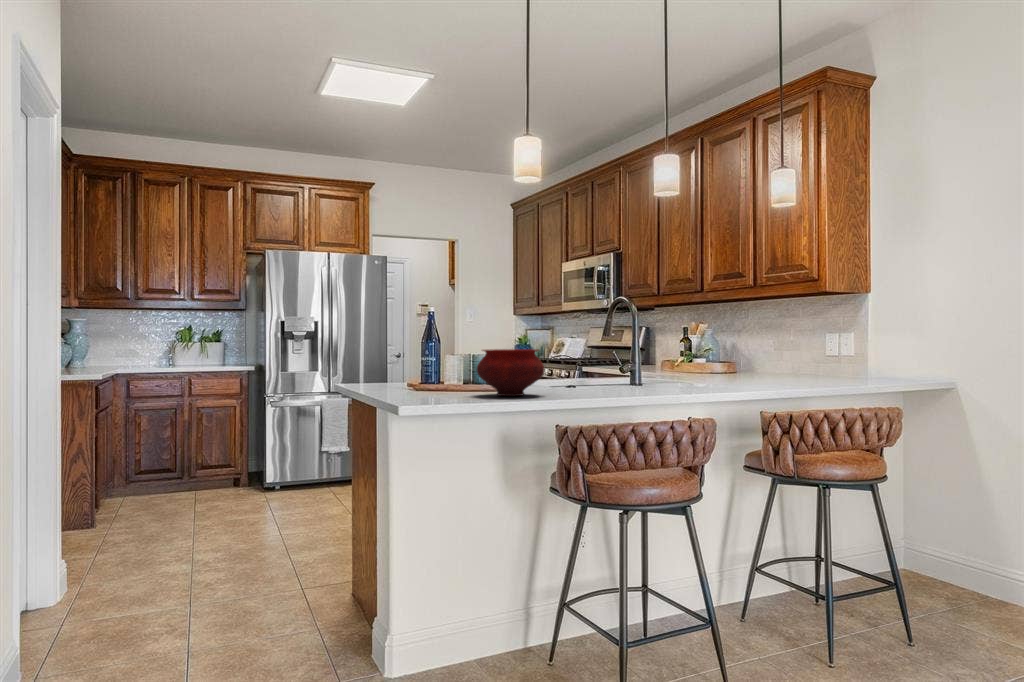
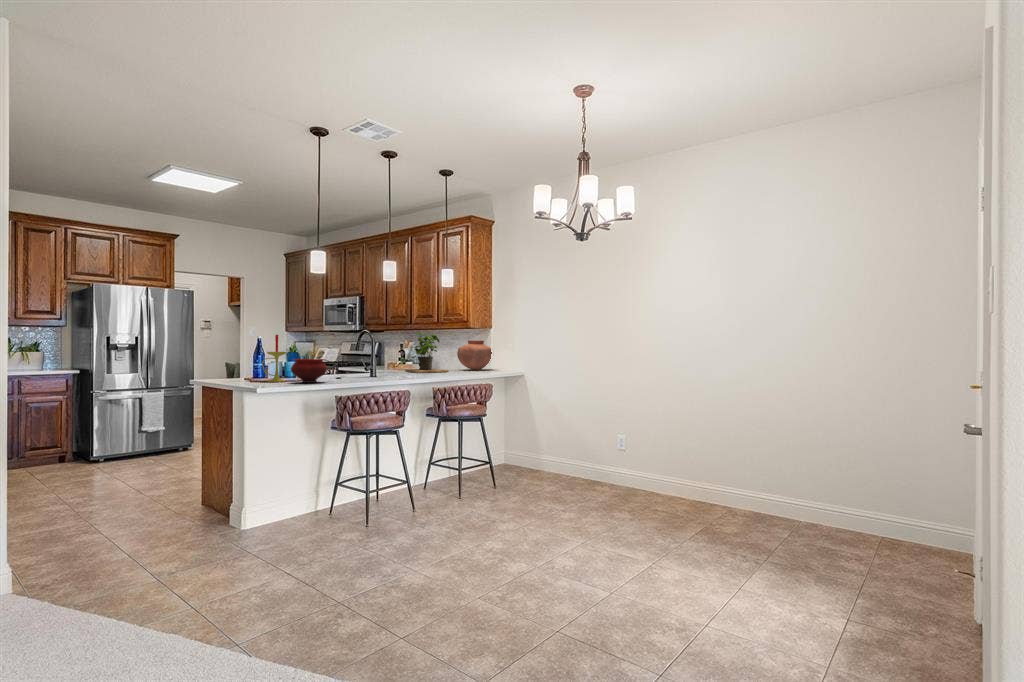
candle: none [432,302,476,392] -> present [262,335,286,382]
potted plant: none [694,305,780,379] -> present [405,333,448,373]
vase: none [793,319,869,375] -> present [457,340,492,370]

